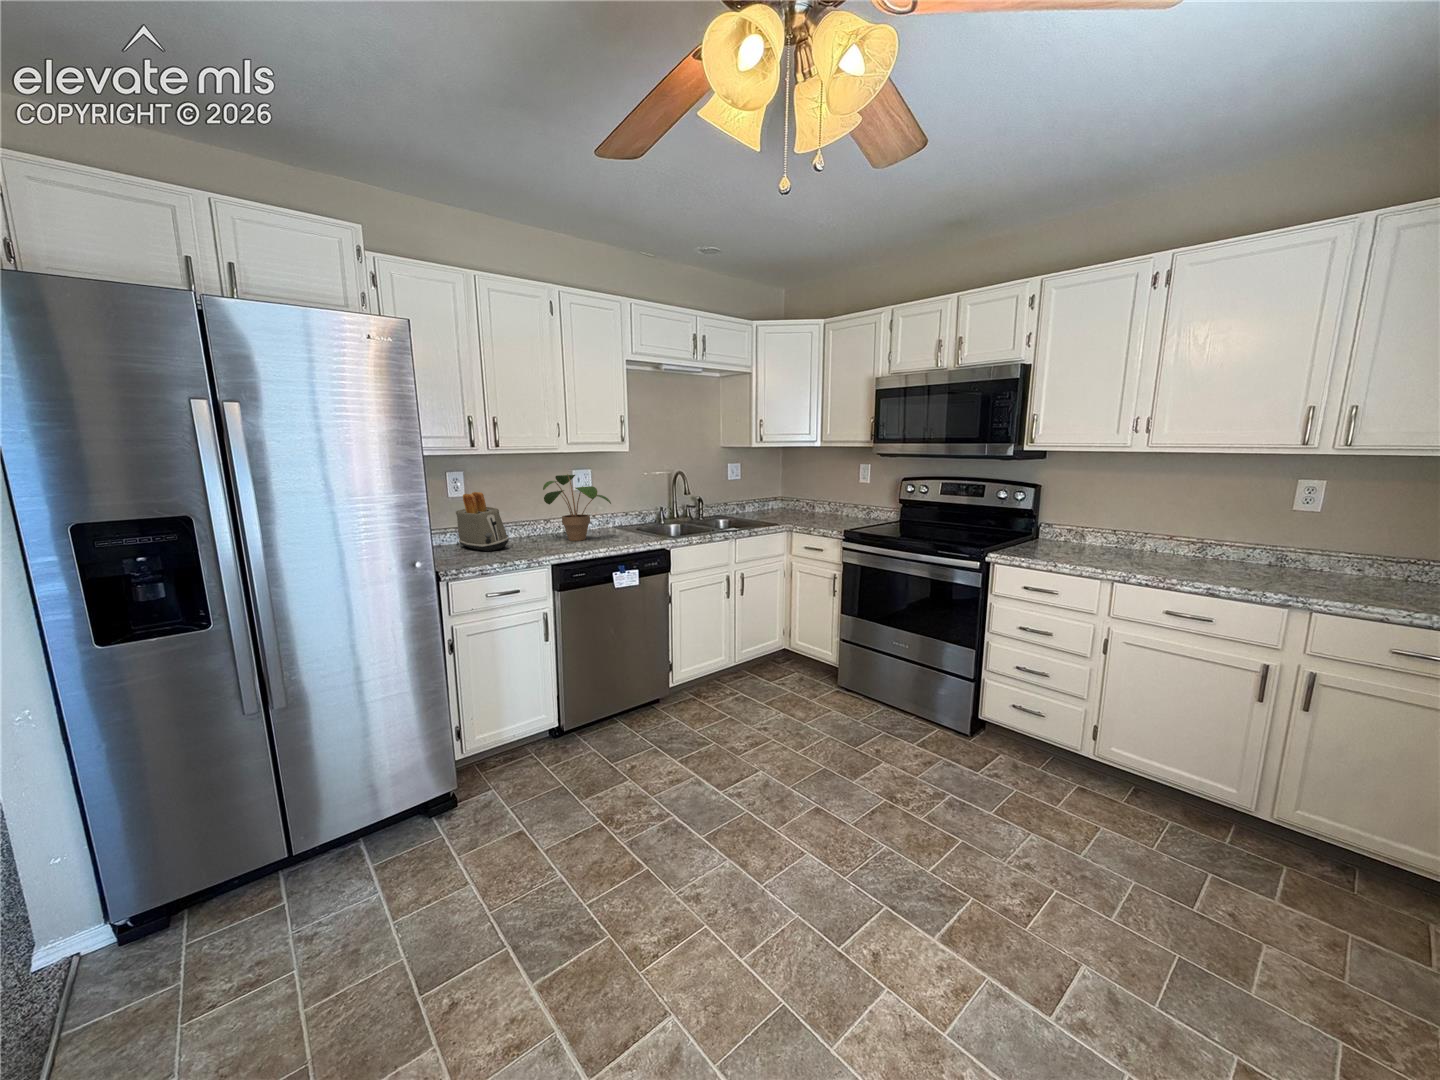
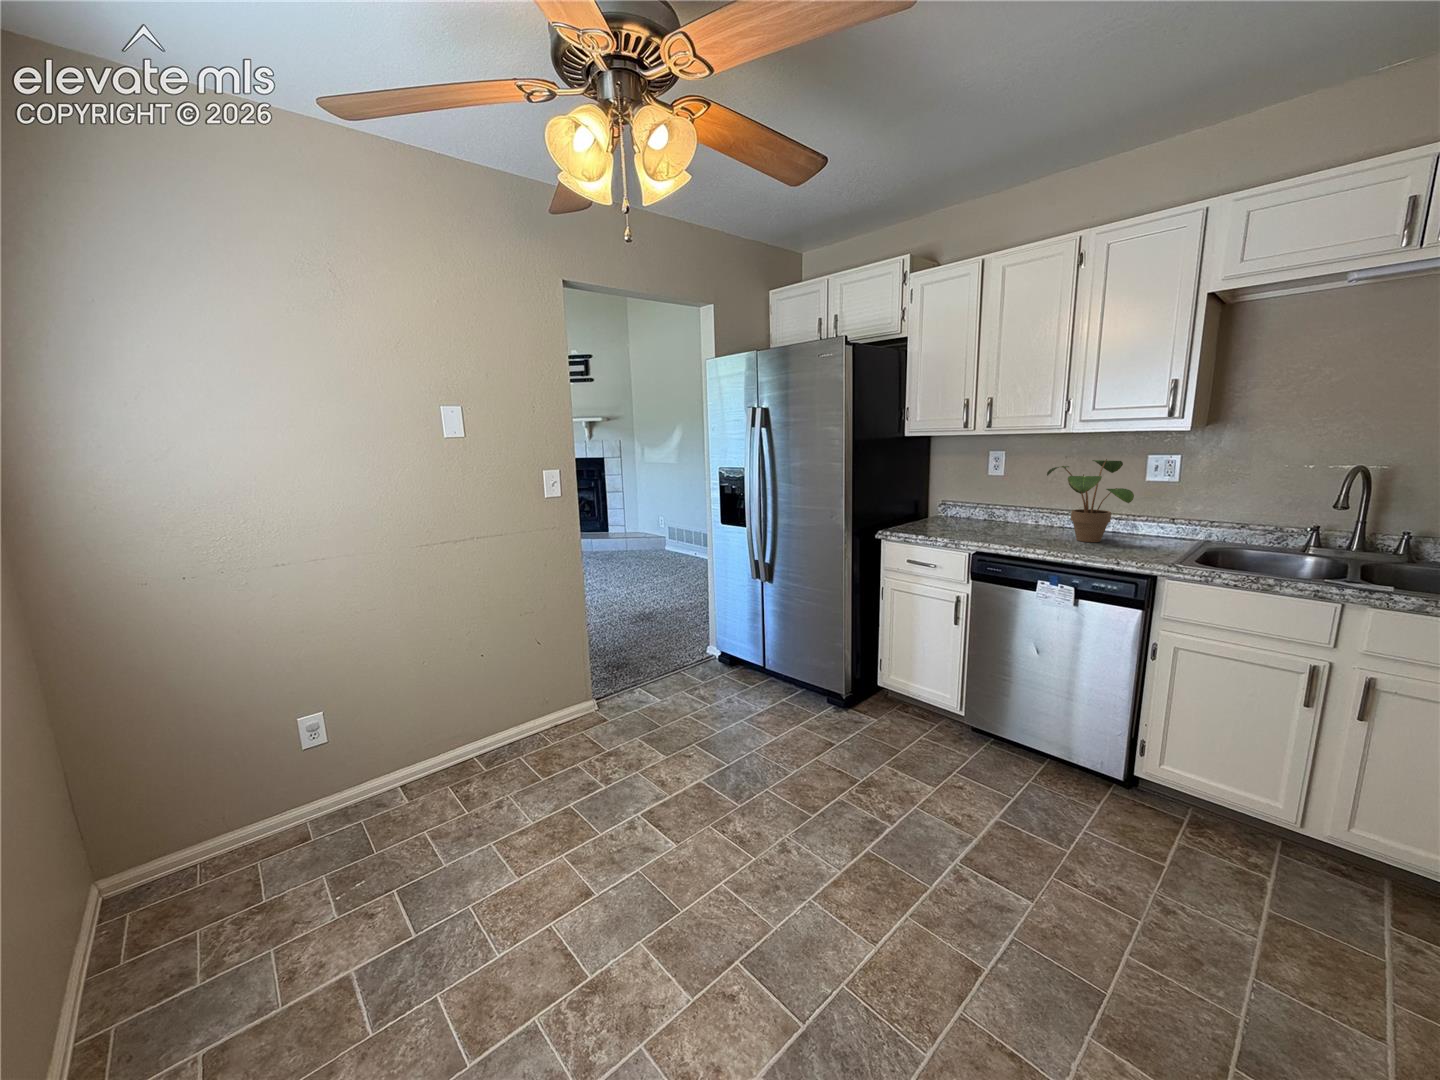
toaster: present [456,492,509,551] -> none [968,471,1011,530]

